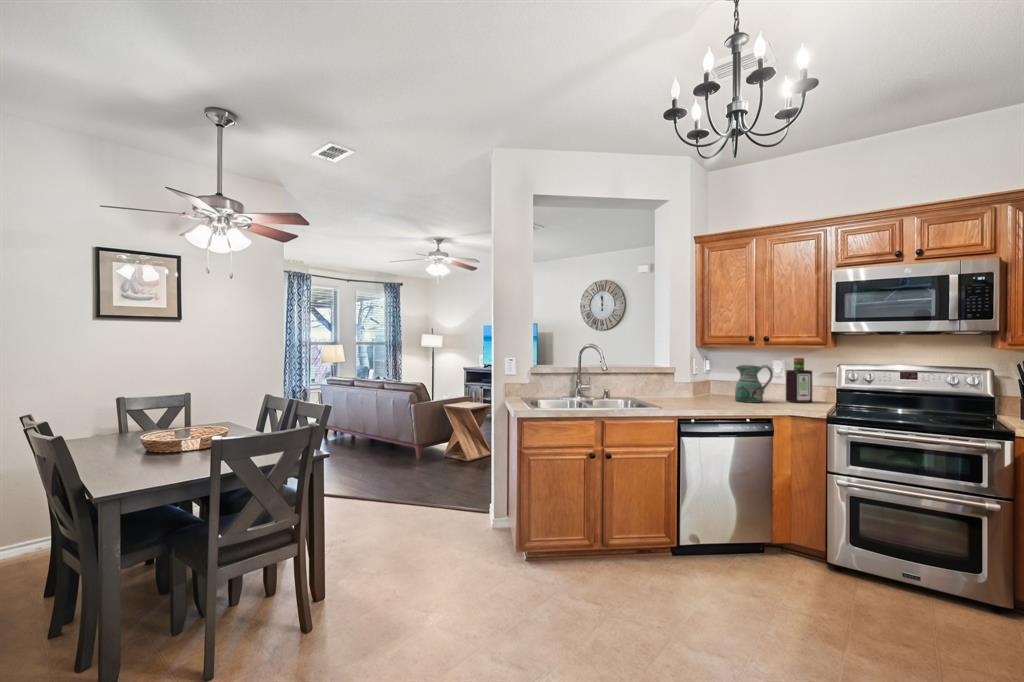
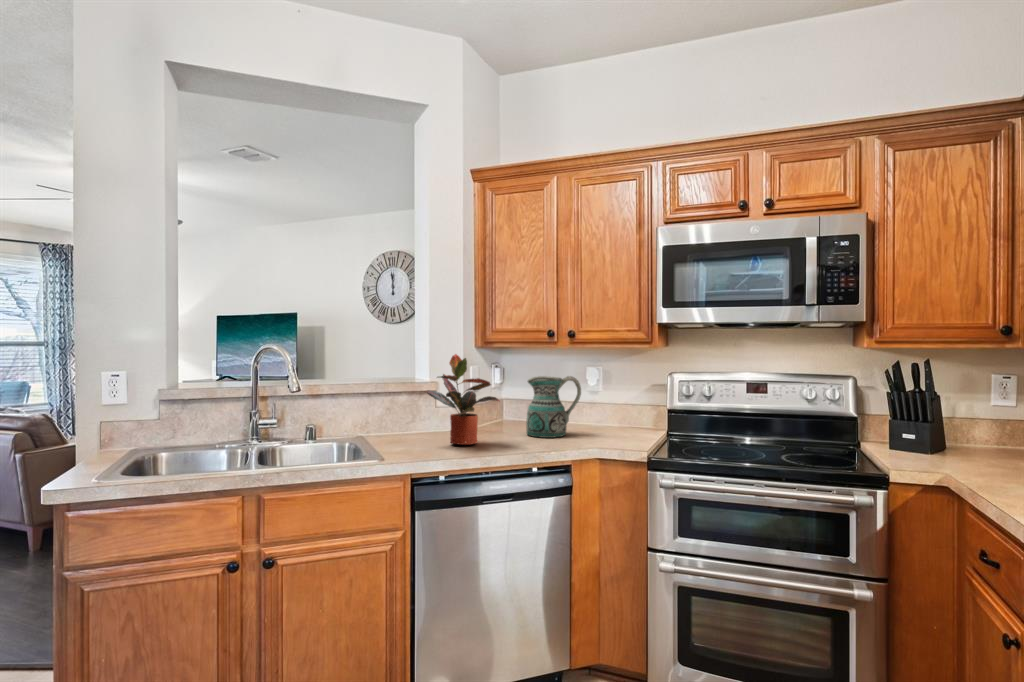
potted plant: none [677,350,724,404] -> present [425,354,499,445]
bottle: present [786,358,812,403] -> none [601,364,636,434]

